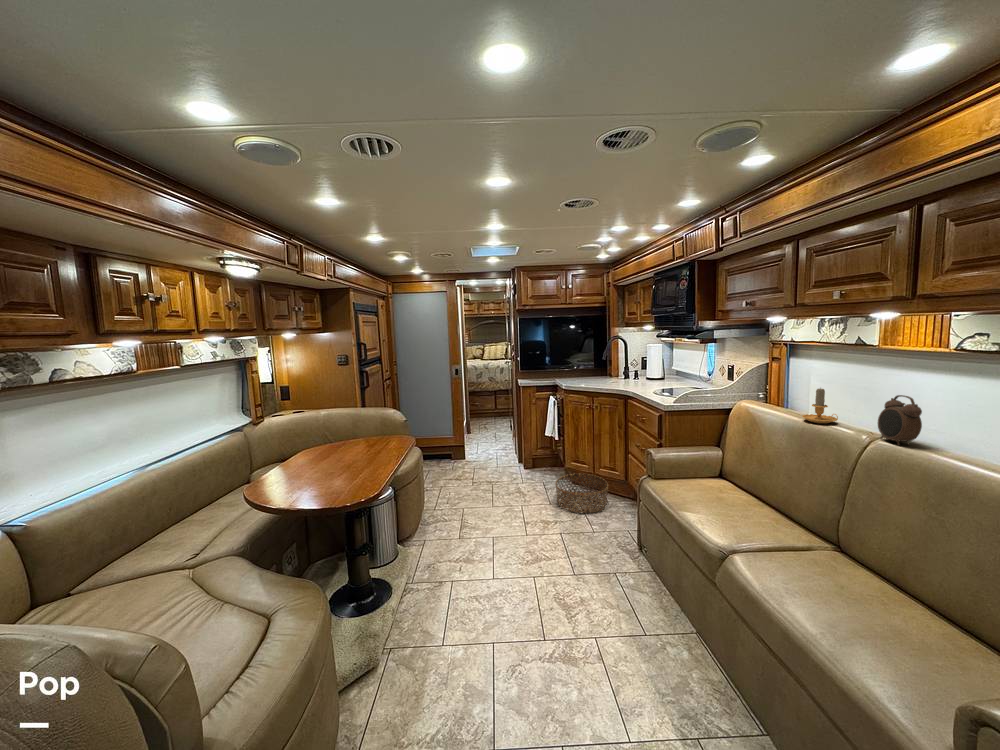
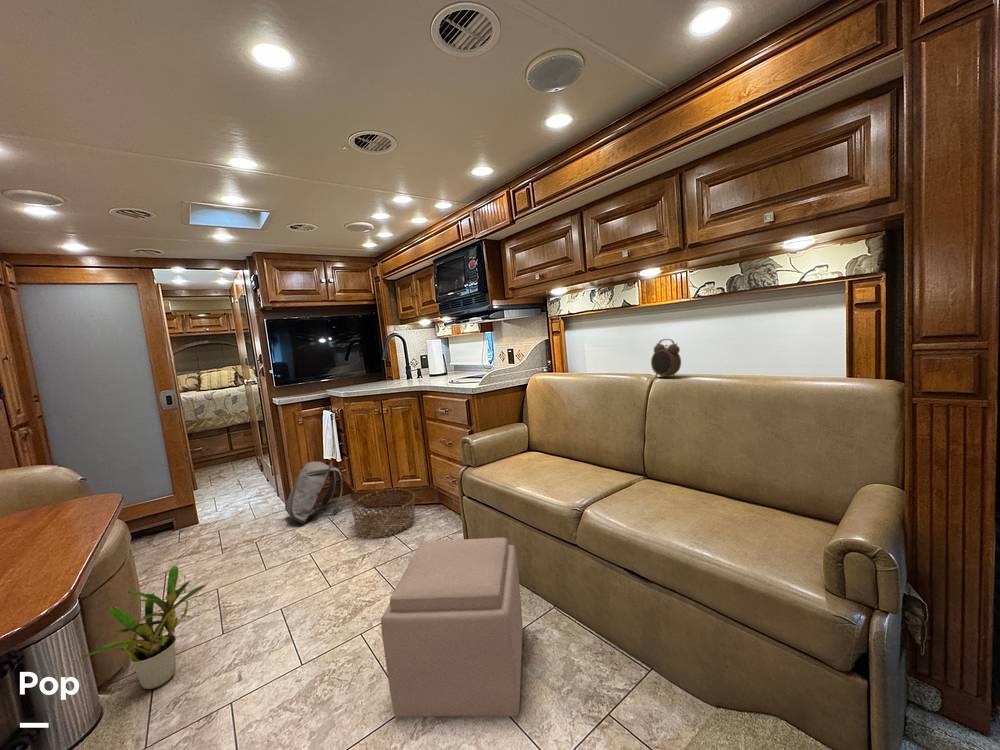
candle: present [802,388,838,423] -> none [593,346,620,377]
backpack: none [515,435,557,482] -> present [285,462,342,523]
potted plant: none [393,488,452,555] -> present [79,566,205,689]
ottoman: none [532,529,656,690] -> present [381,538,523,717]

